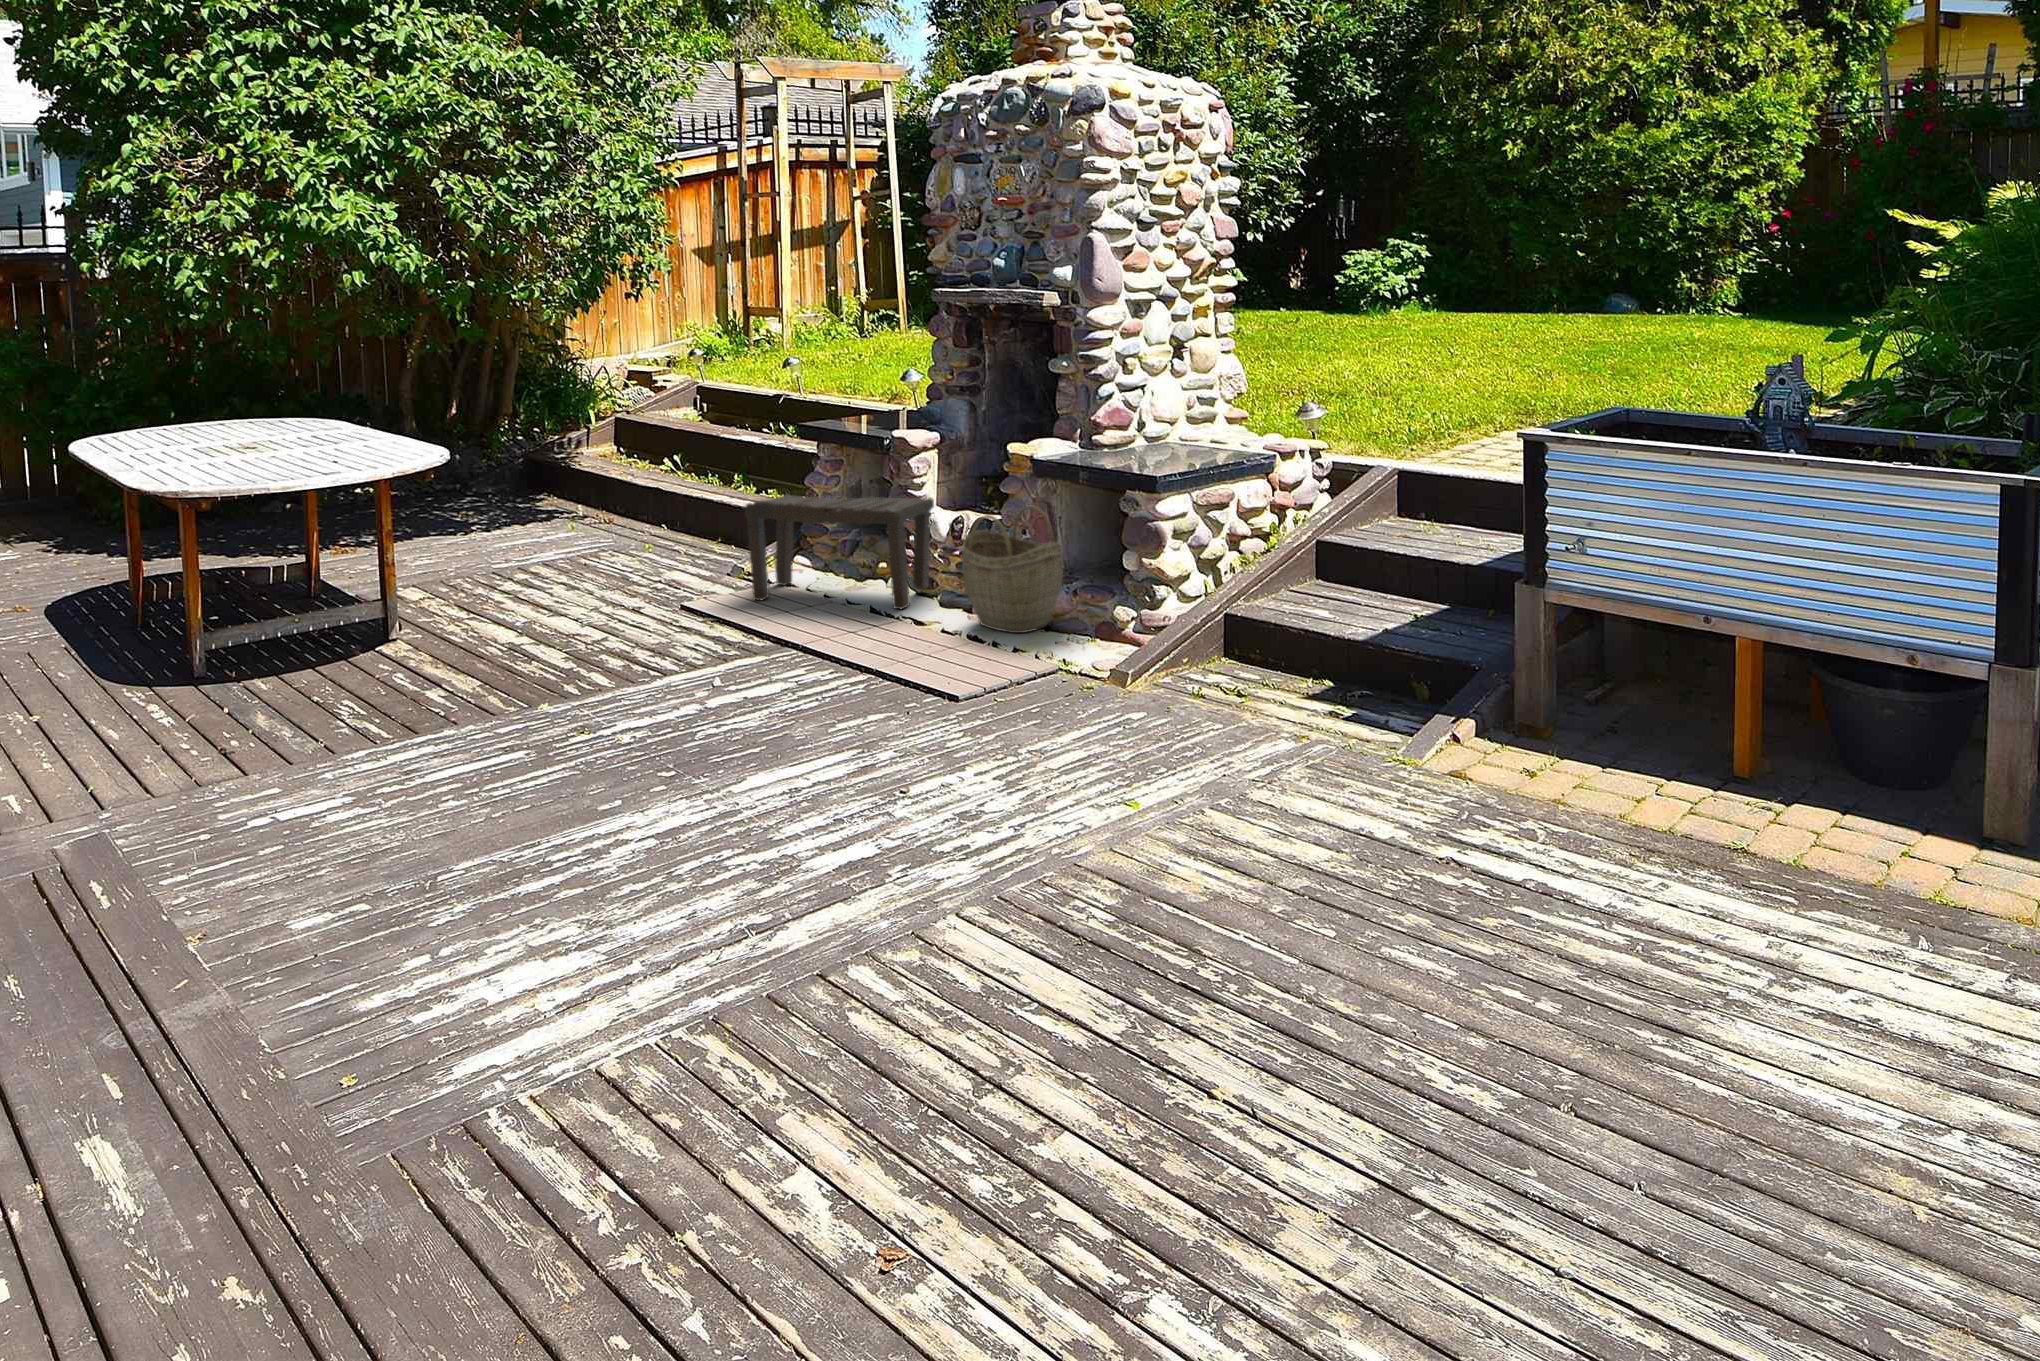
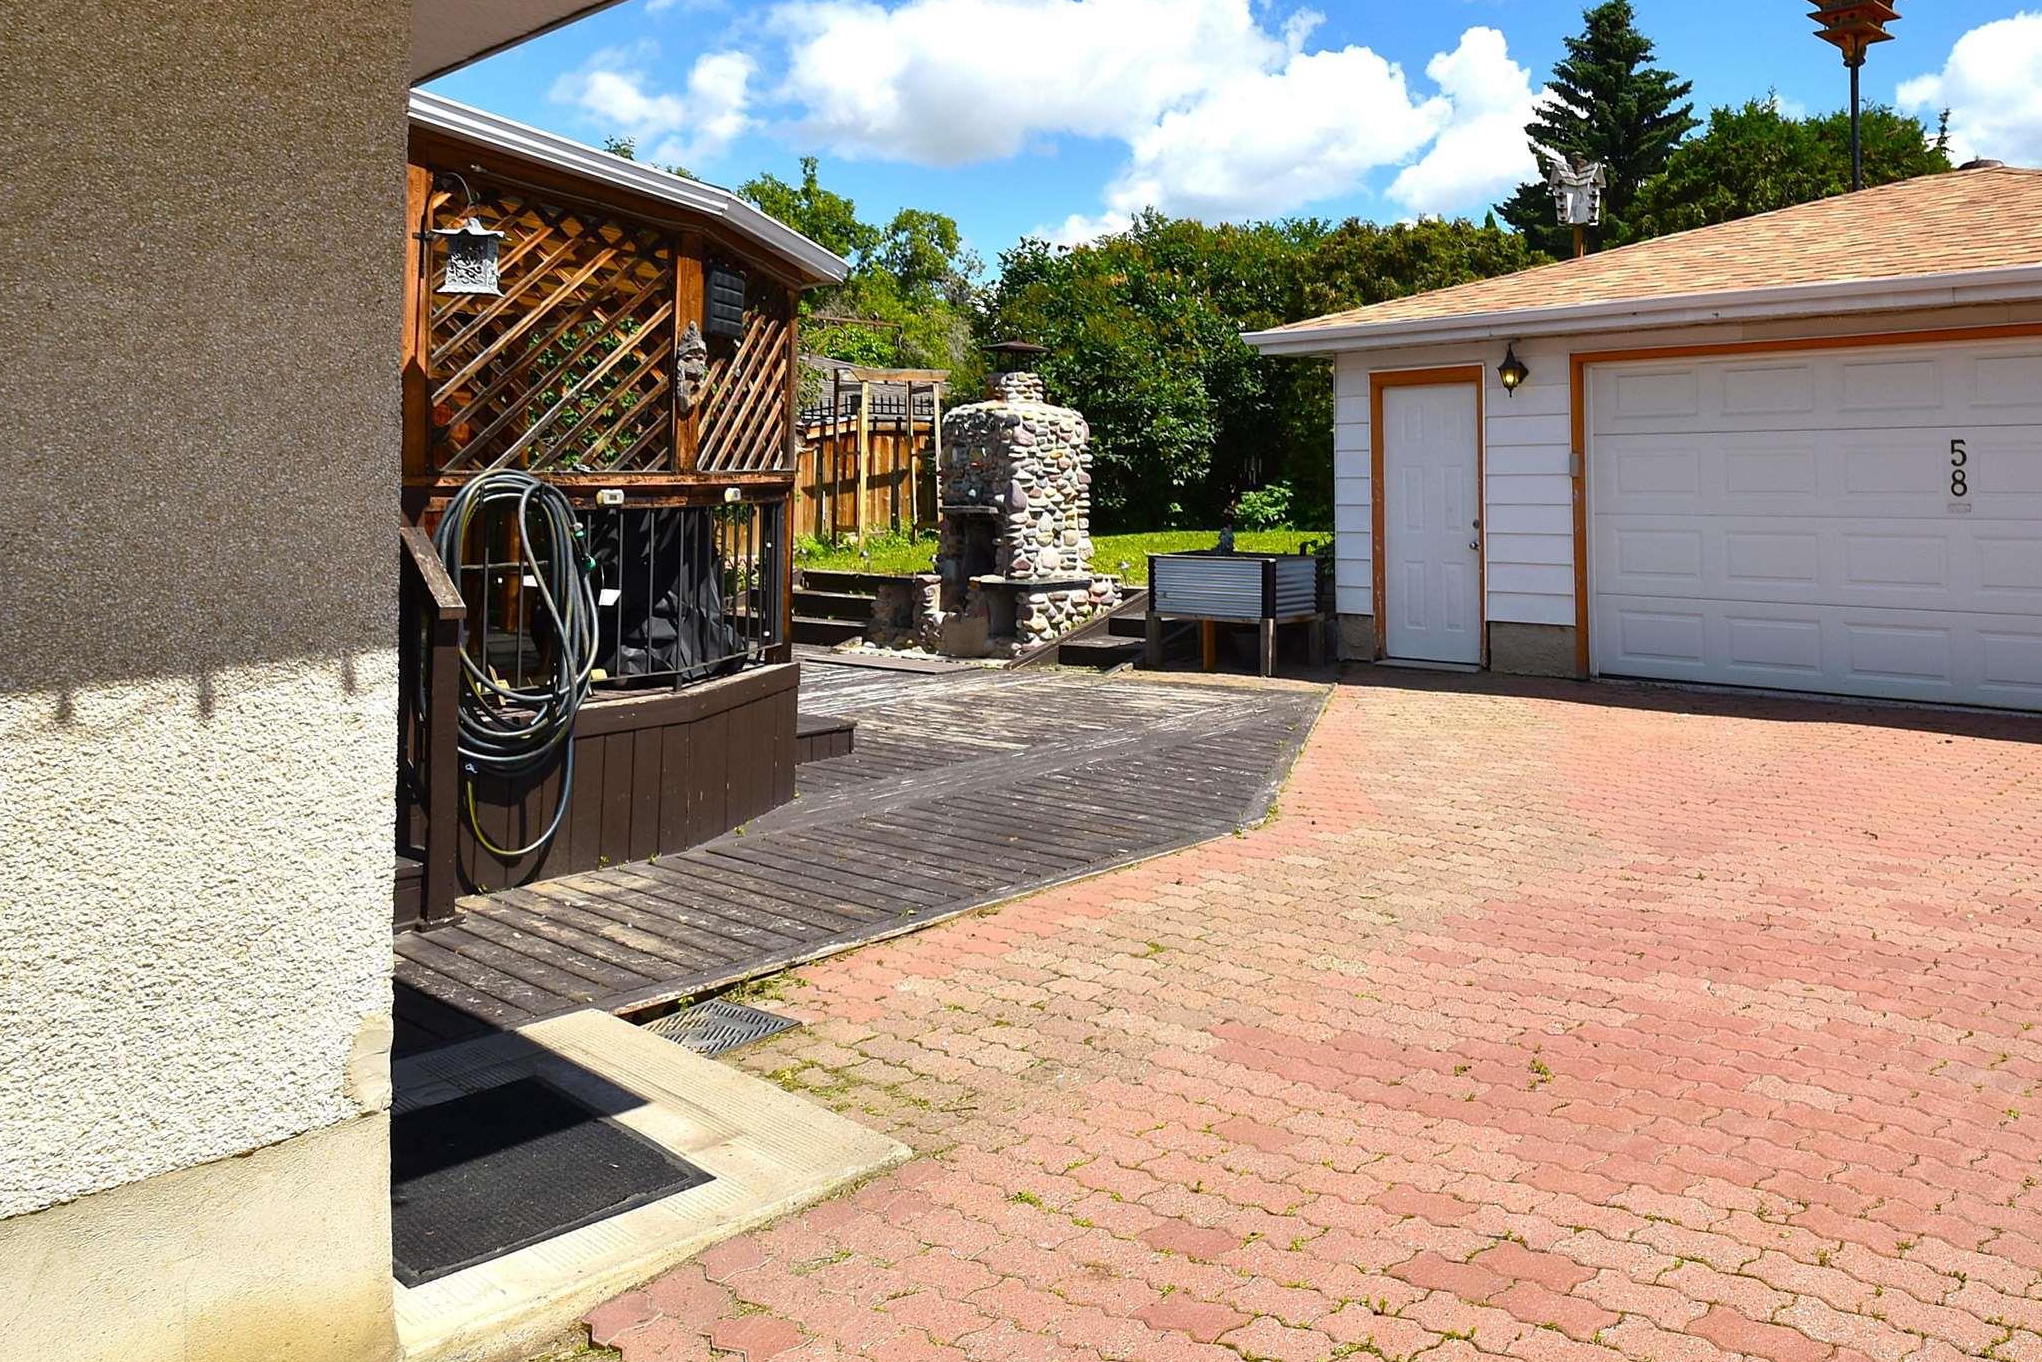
bench: present [745,494,934,609] -> none [842,605,935,654]

